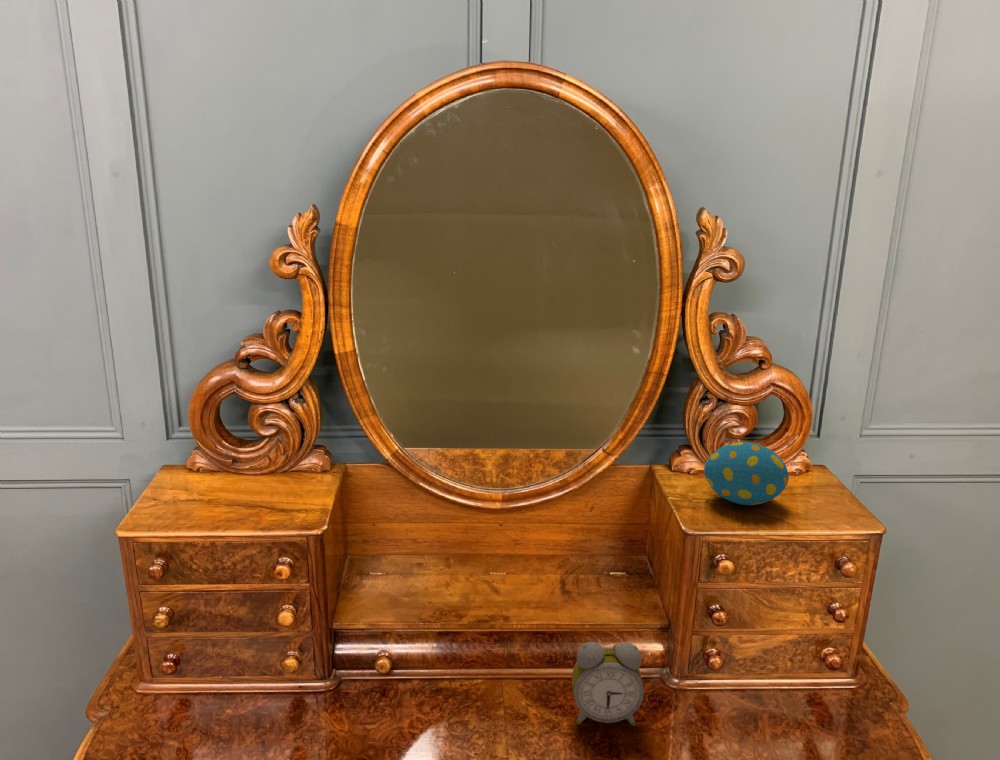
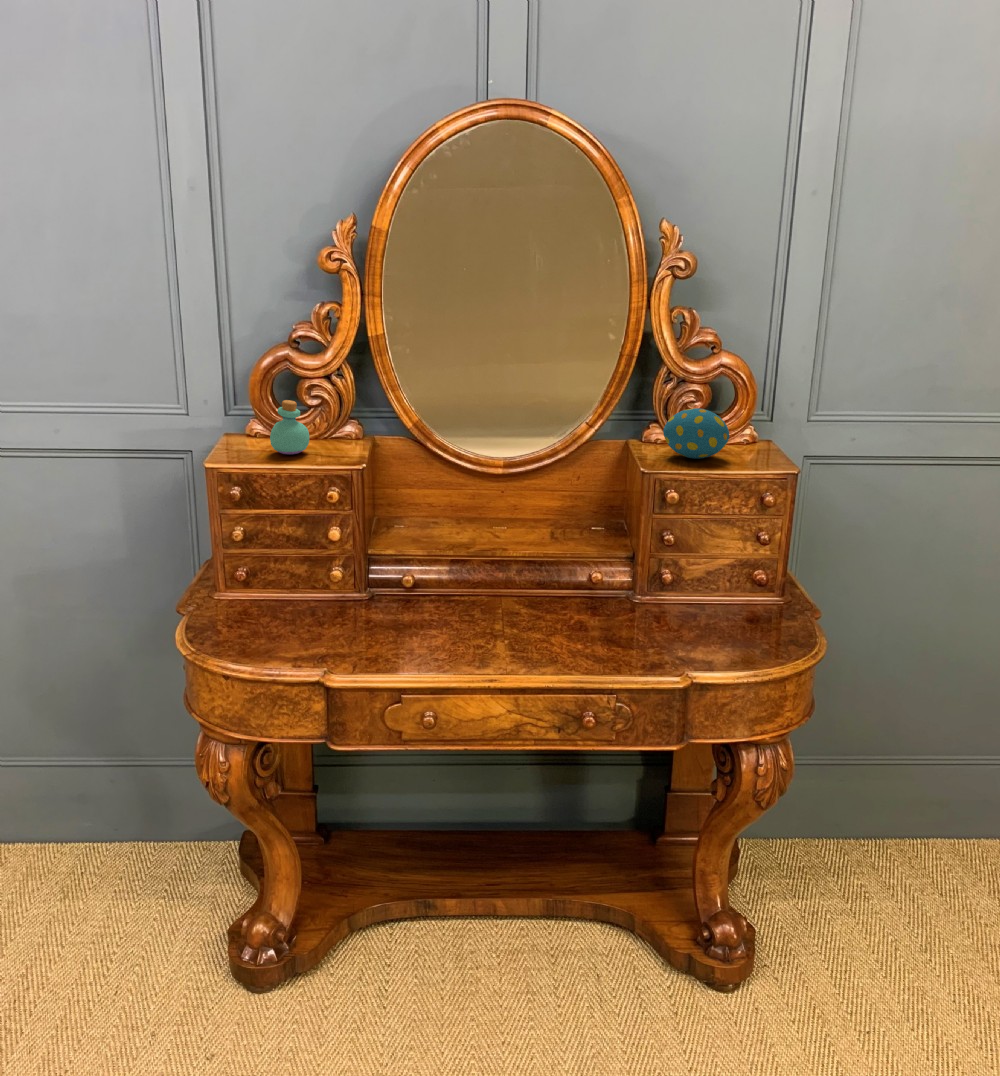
perfume bottle: none [206,440,259,509] -> present [270,400,309,454]
alarm clock: present [572,642,644,726] -> none [554,551,608,618]

